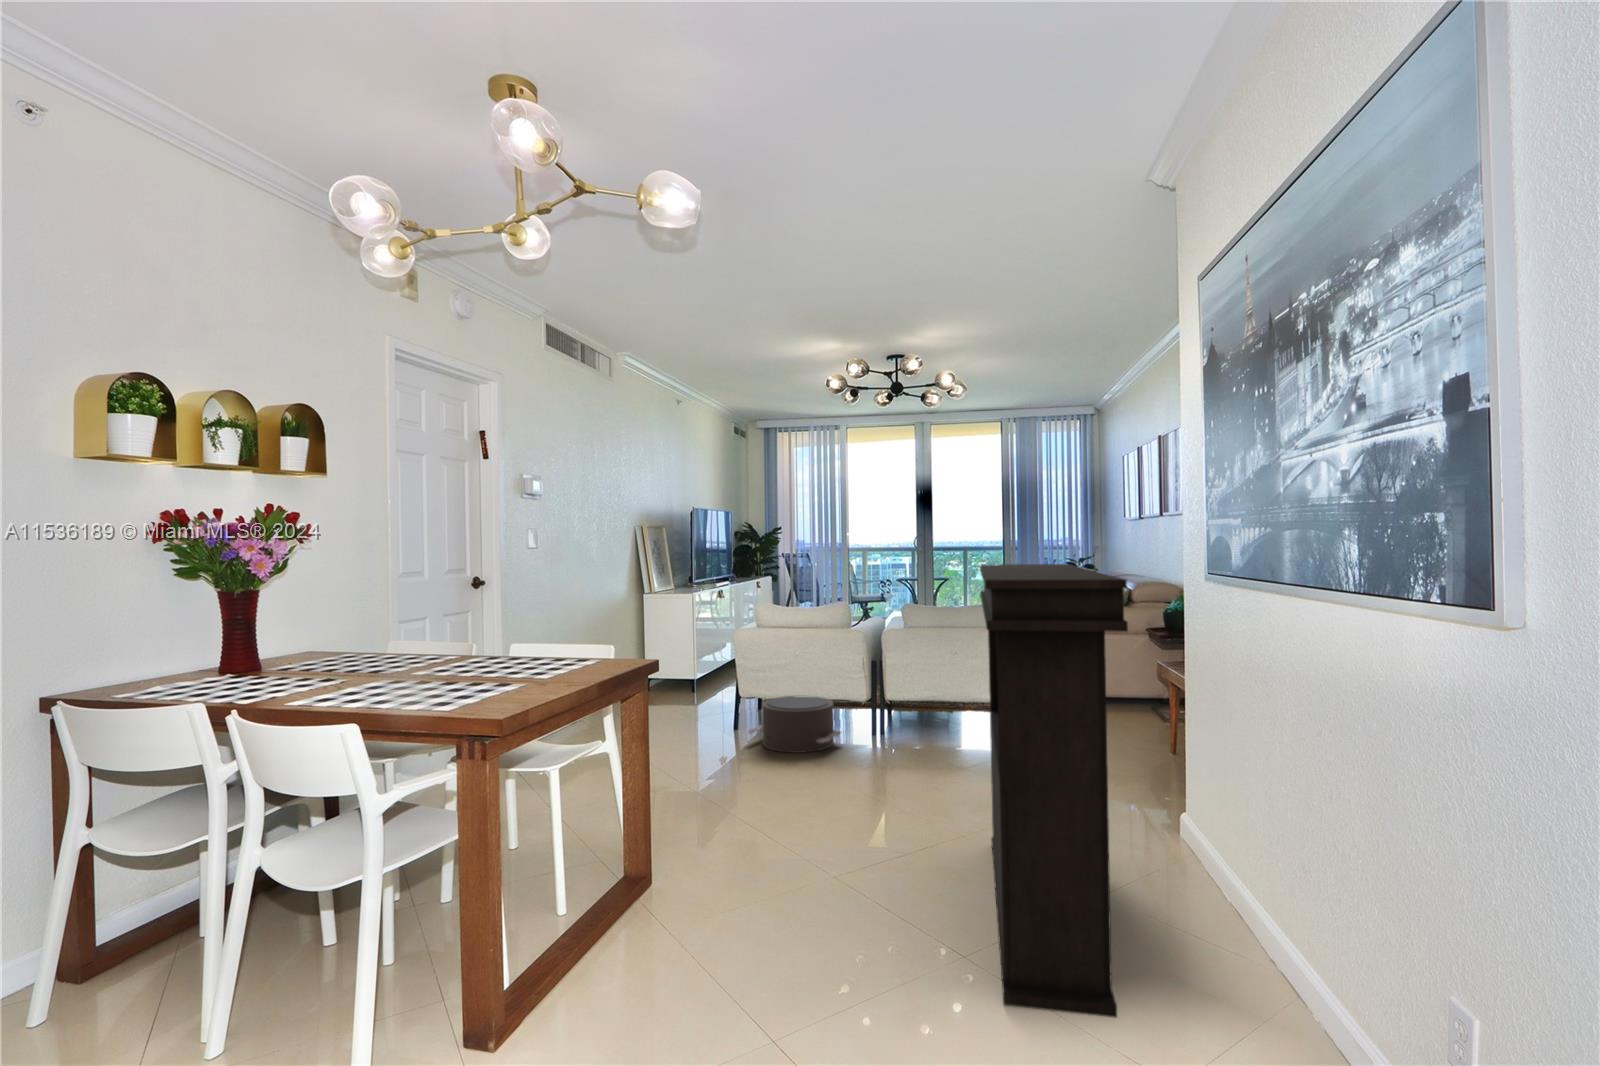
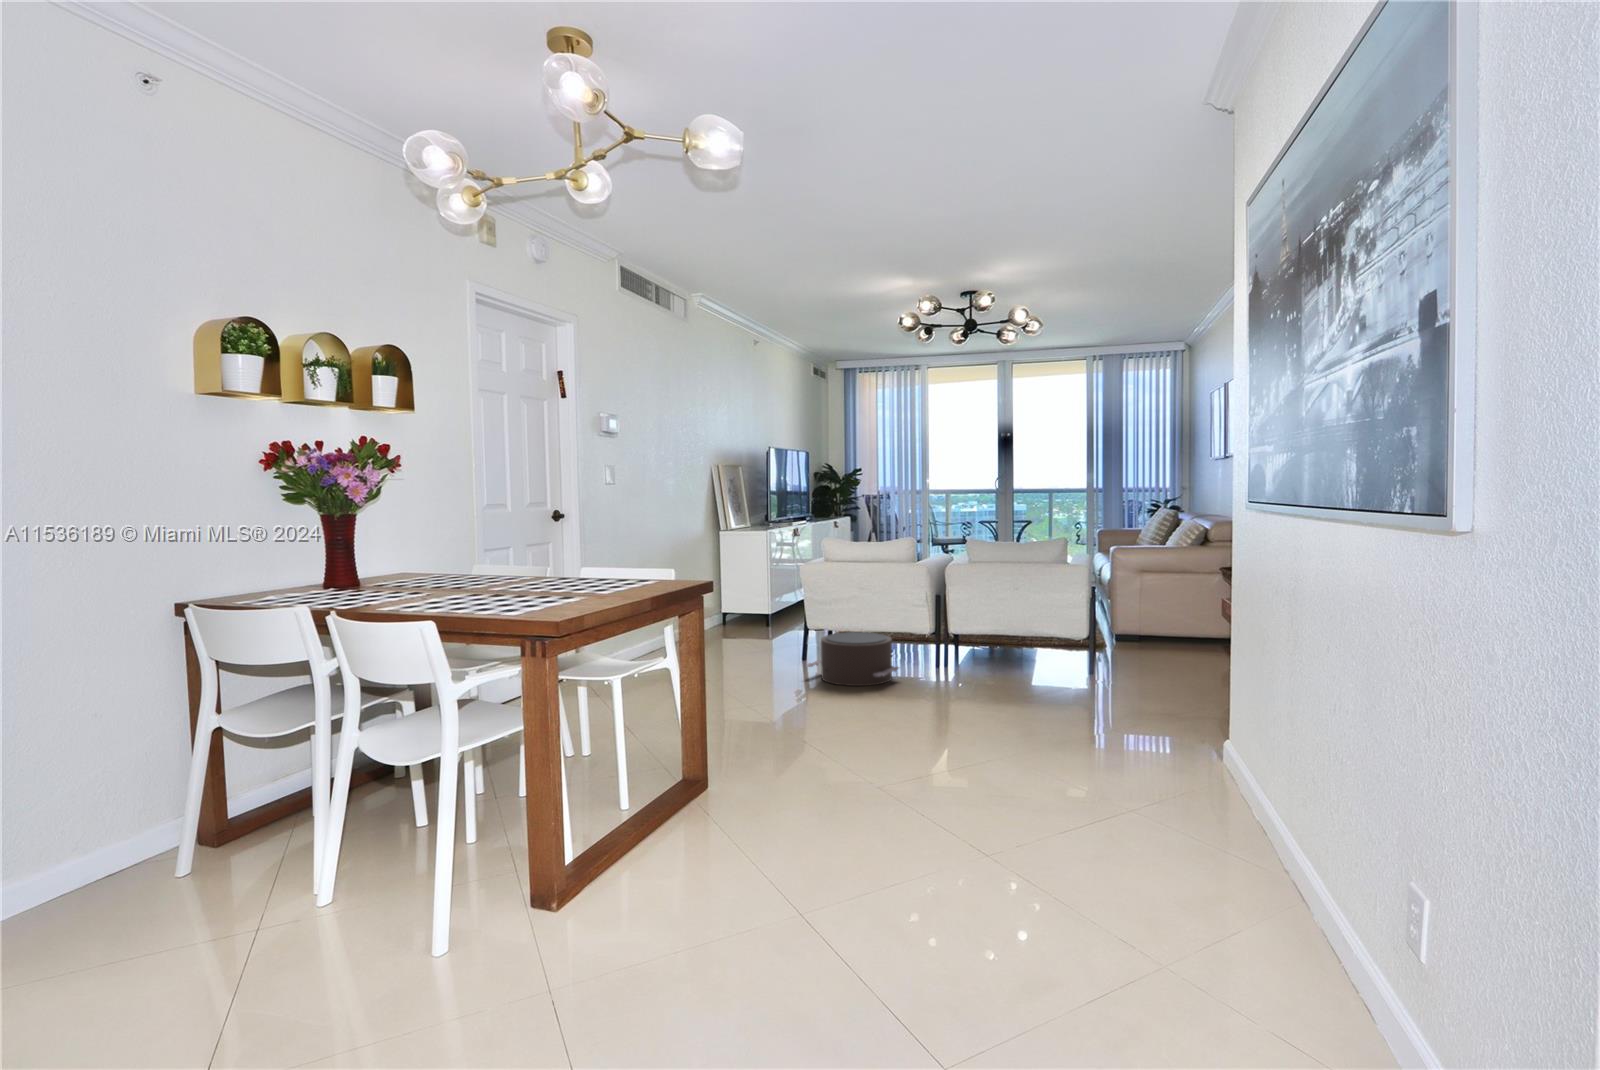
console table: present [980,564,1128,1017] -> none [1003,495,1137,906]

